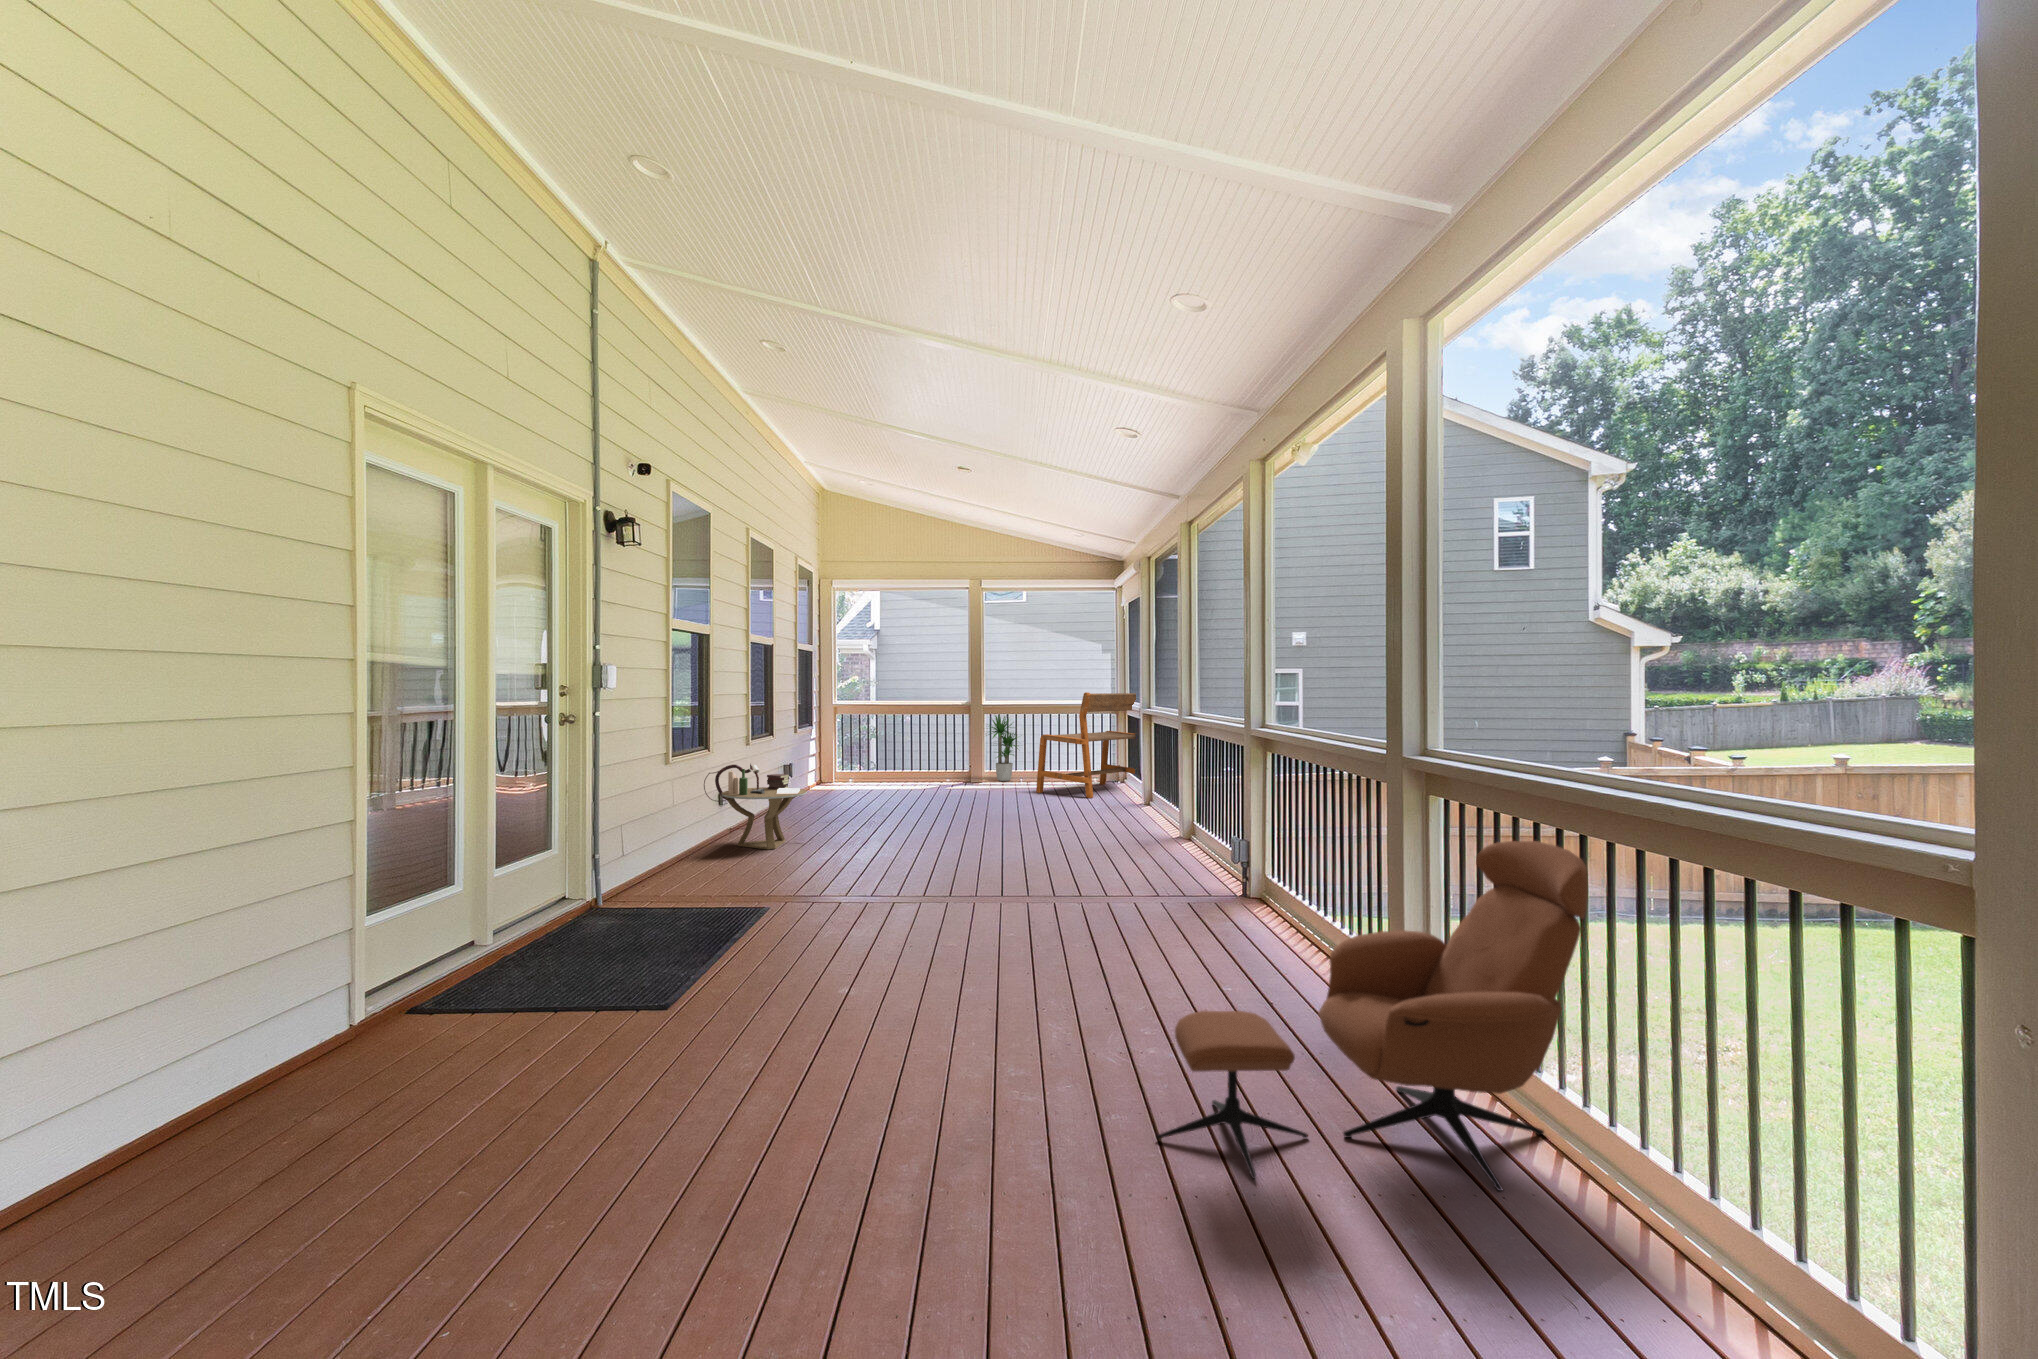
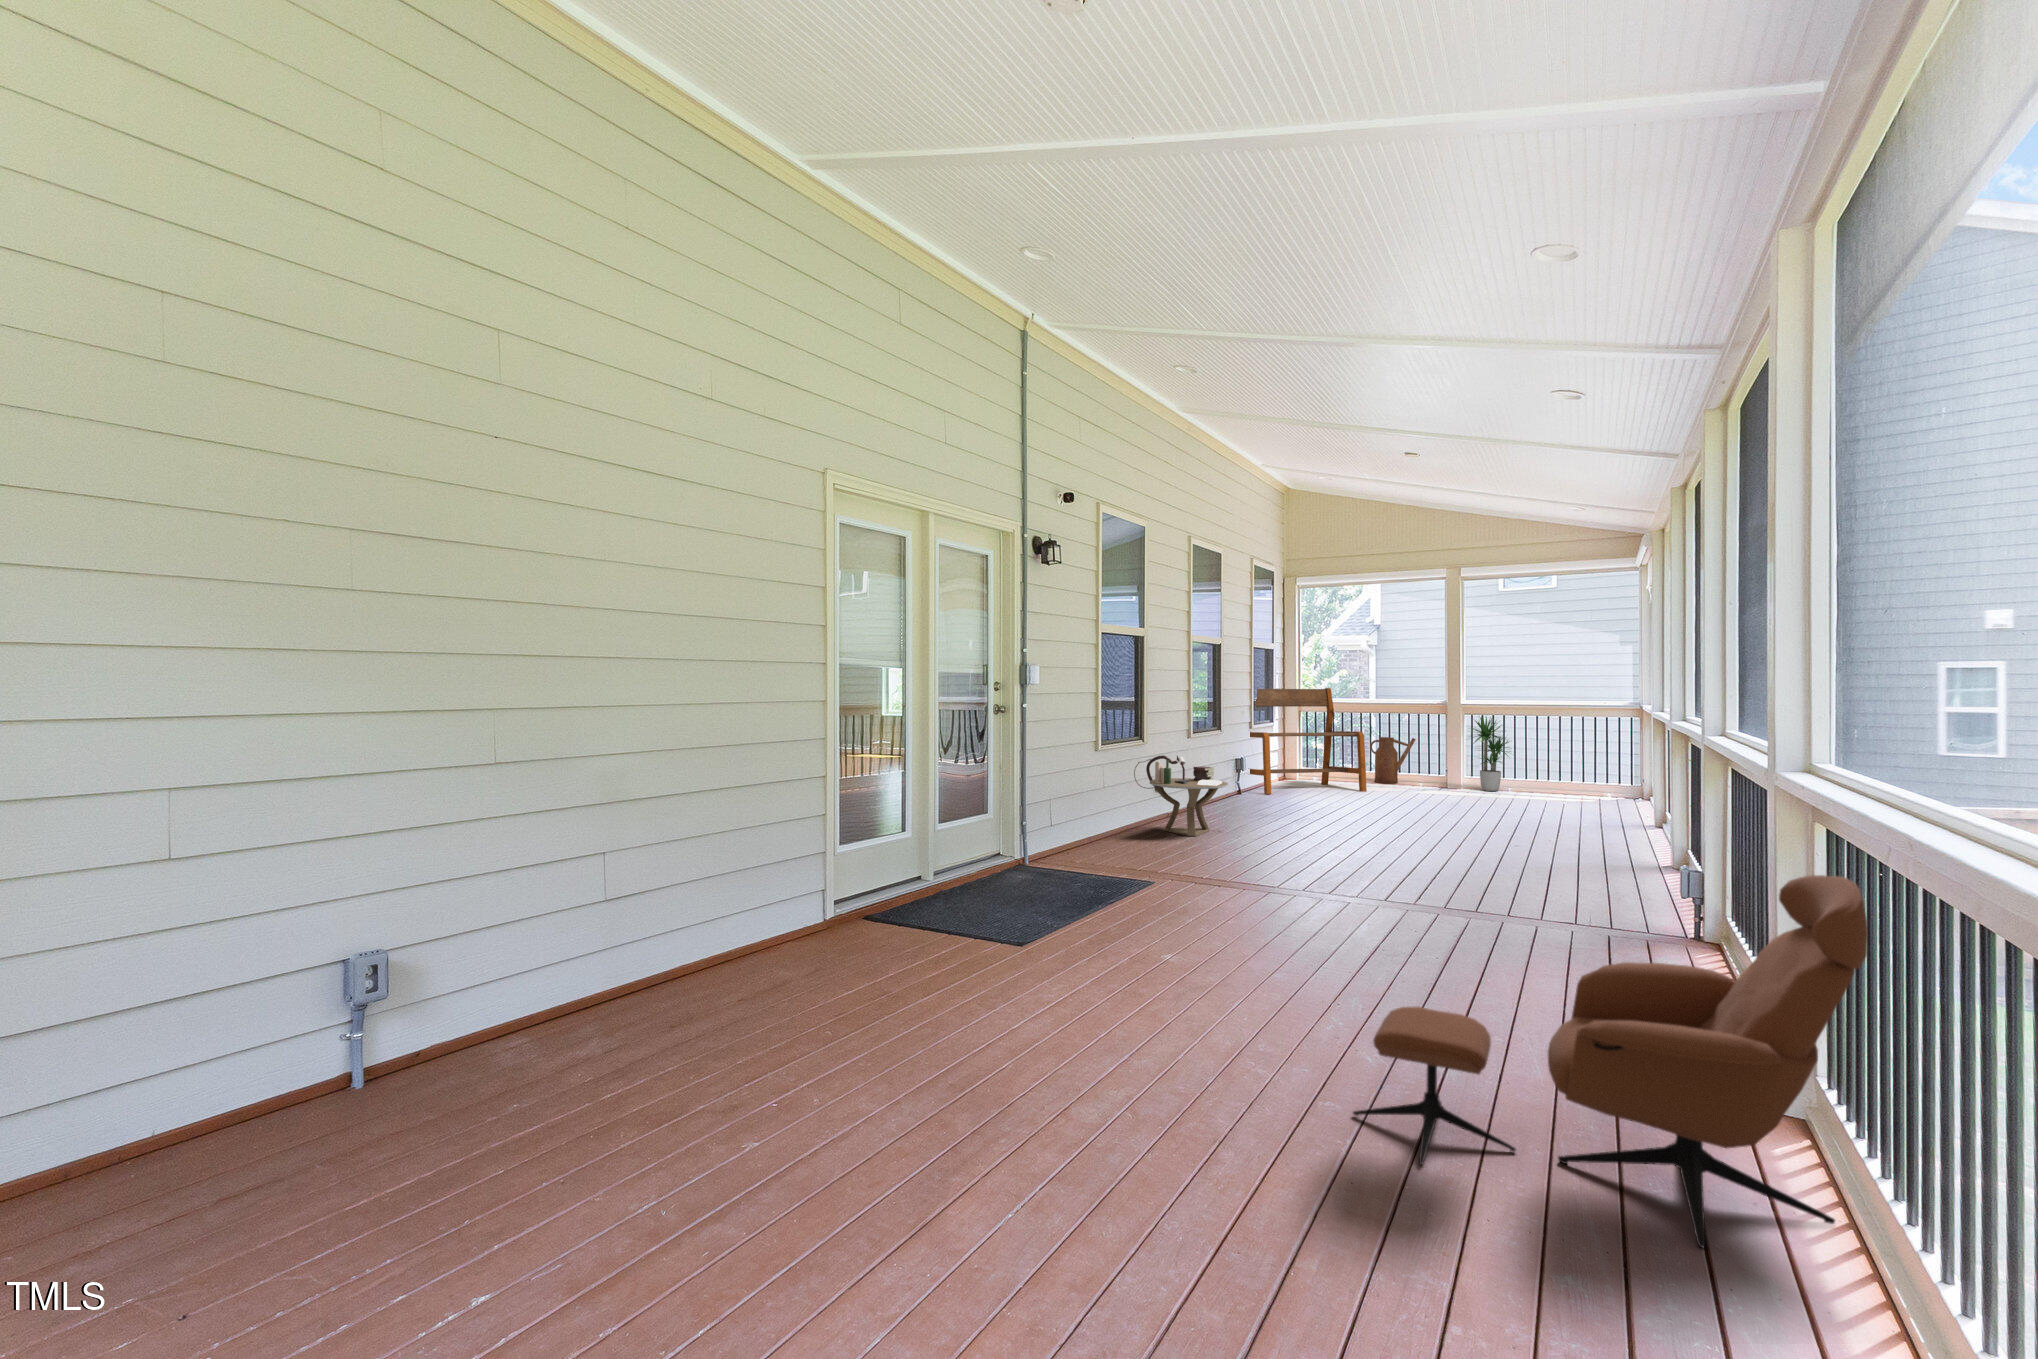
bench: present [1036,692,1136,798] -> present [1250,688,1367,794]
watering can: none [900,736,941,780] -> present [1370,737,1415,784]

